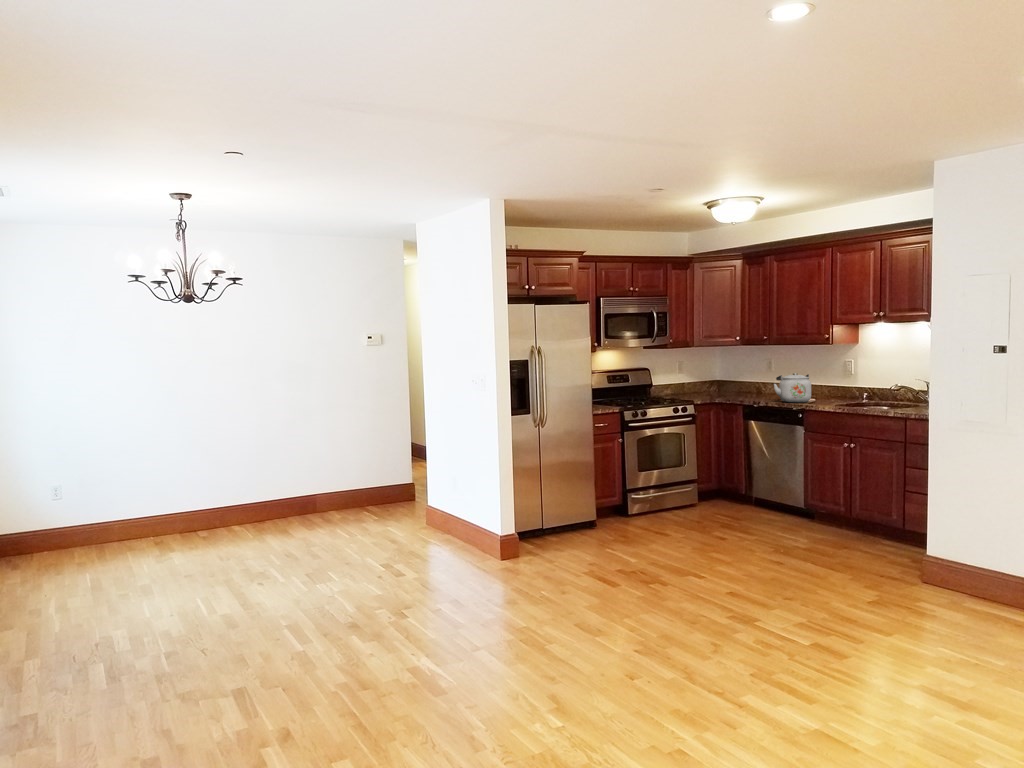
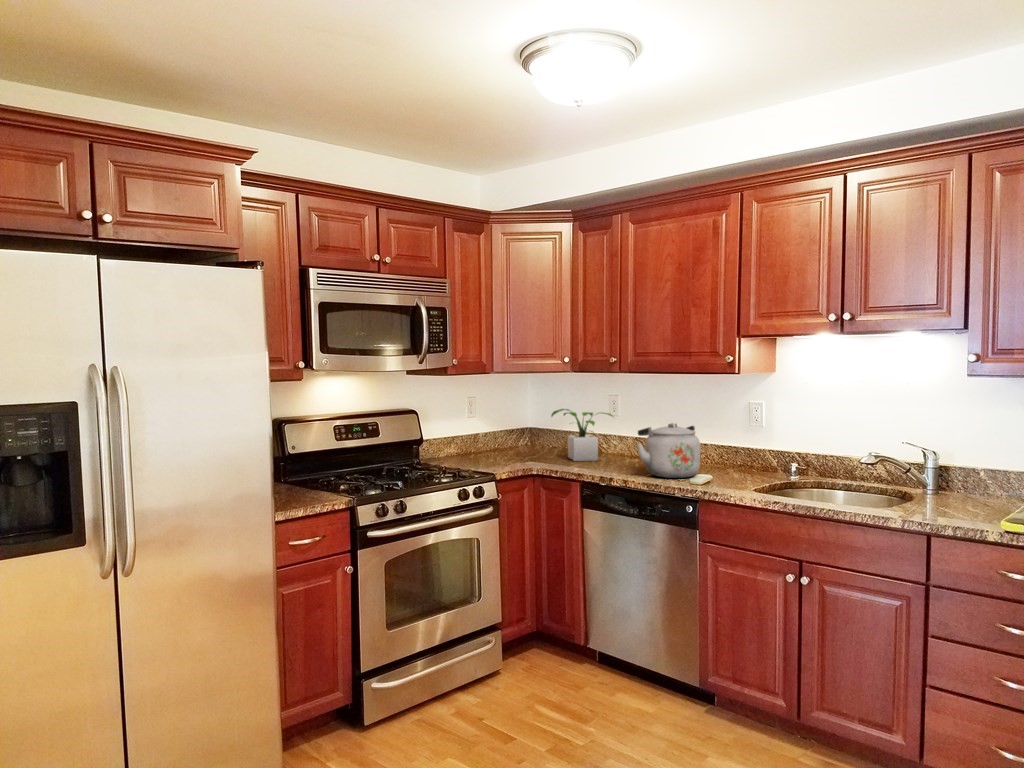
potted plant: none [729,367,768,397] -> present [551,409,613,461]

